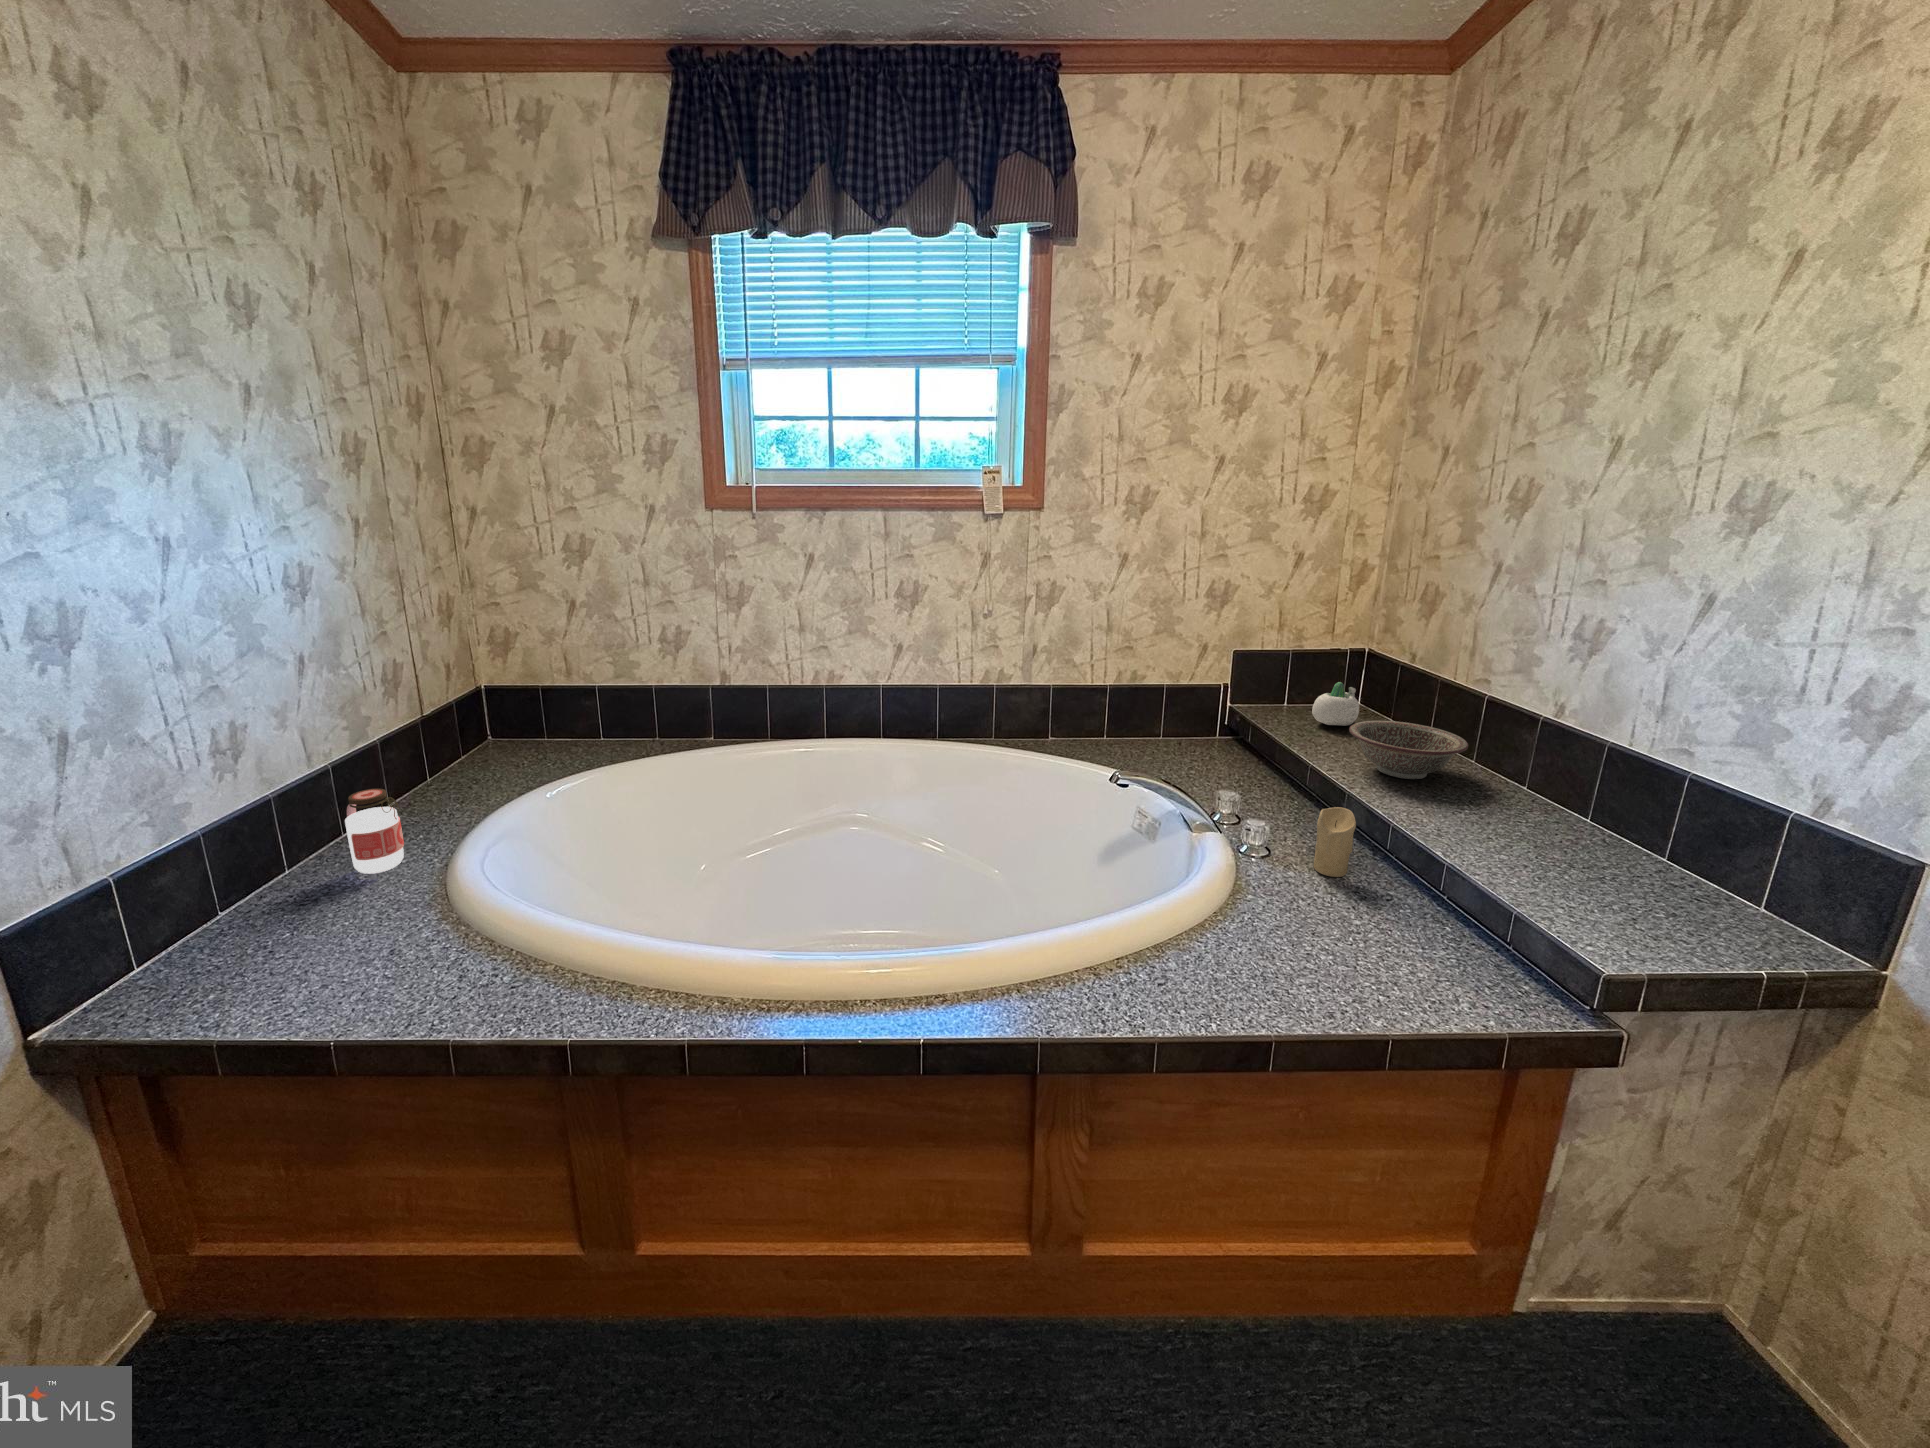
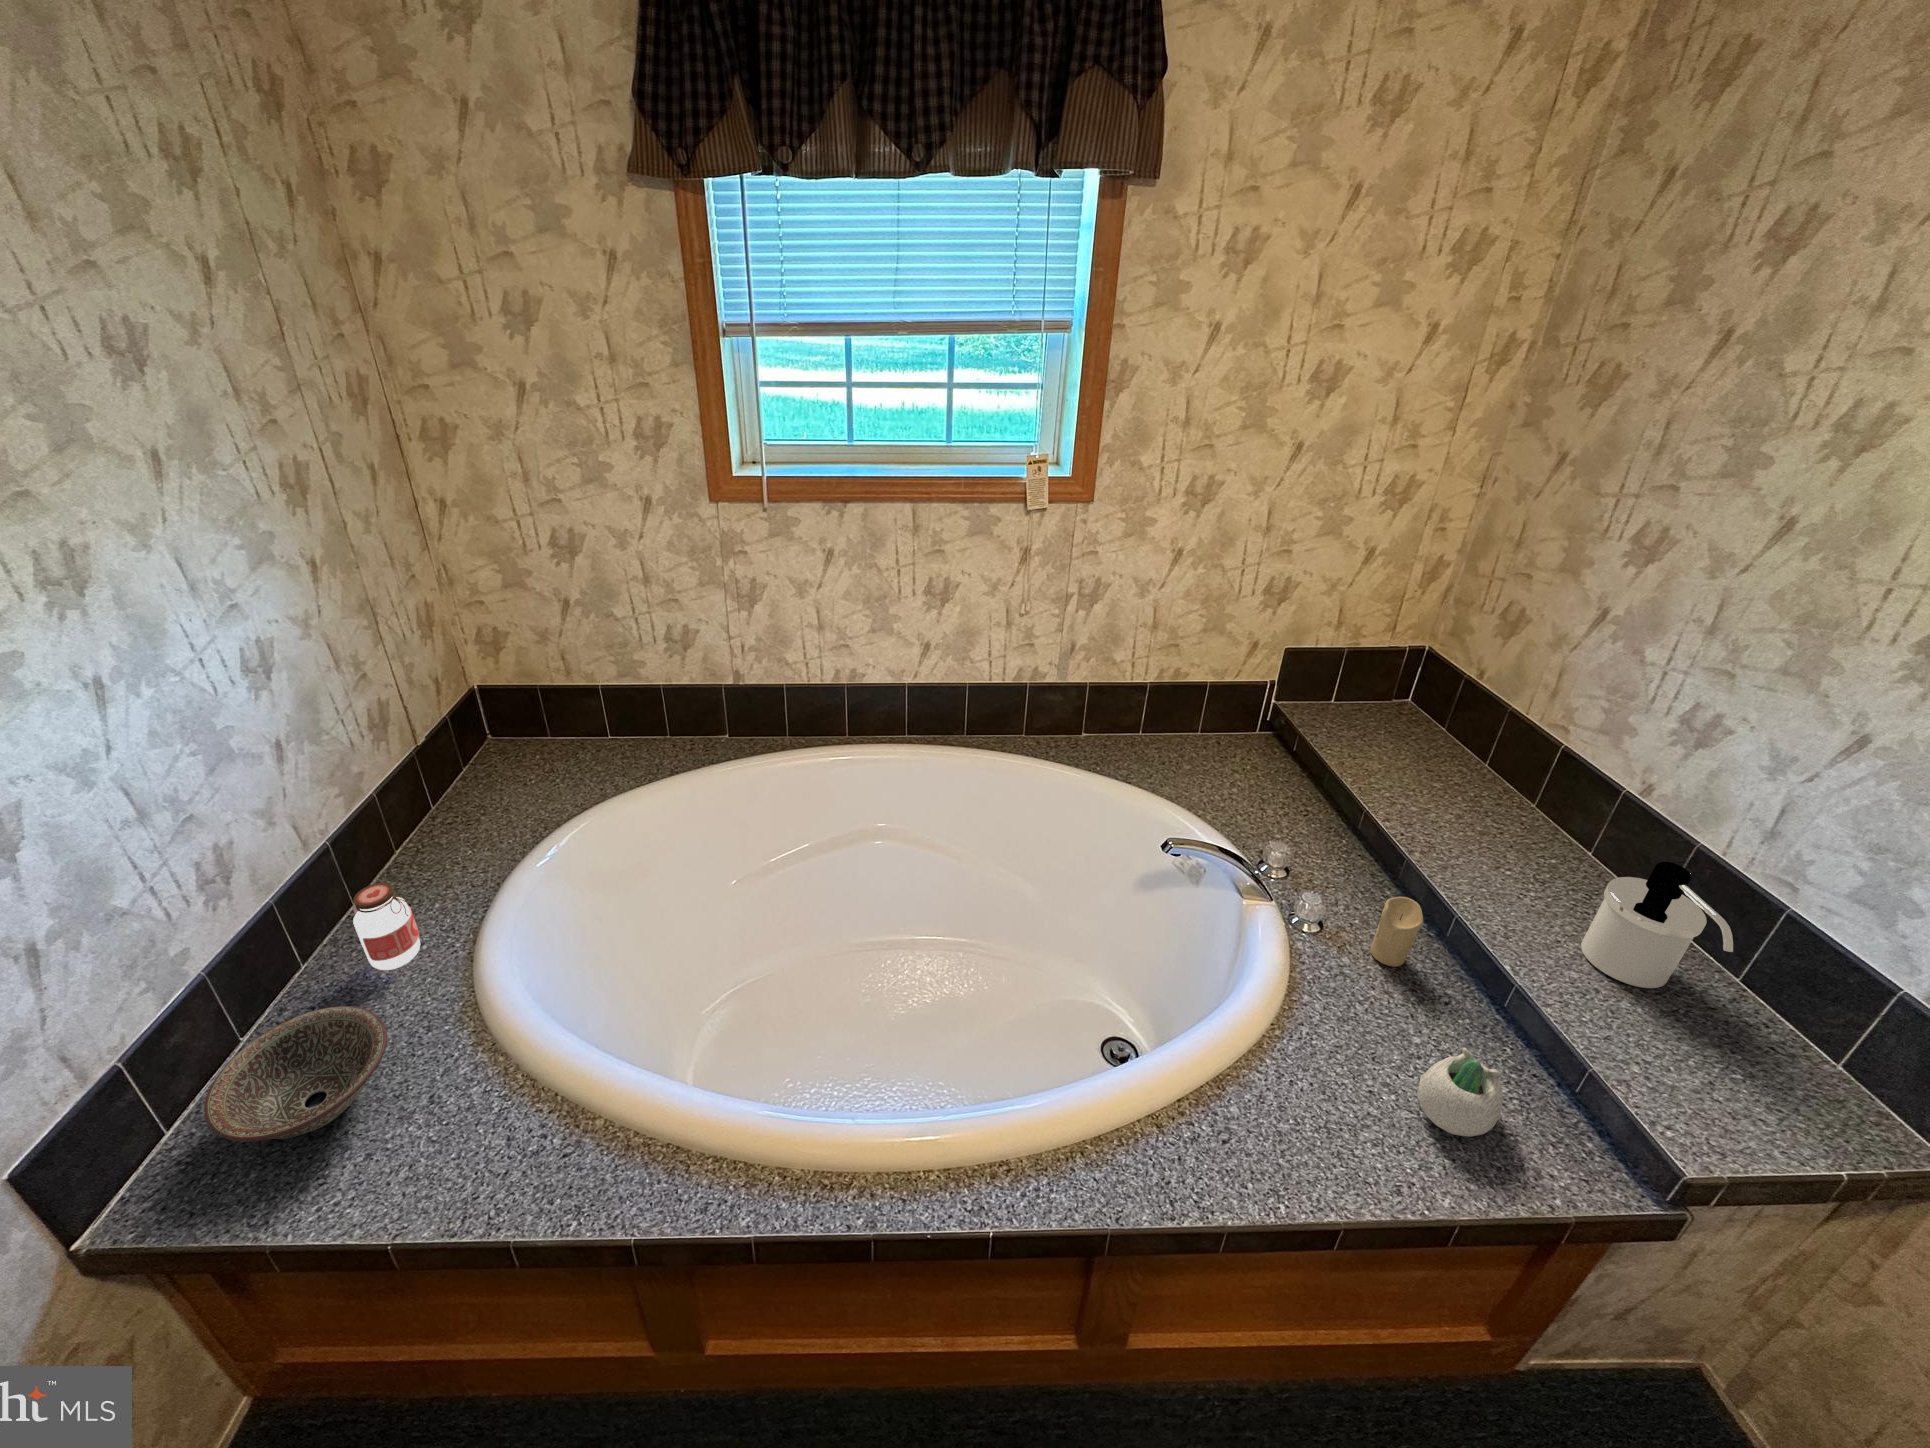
succulent planter: present [1312,682,1359,726] -> present [1417,1047,1503,1137]
decorative bowl: present [1349,721,1468,779] -> present [204,1006,387,1142]
soap dispenser: none [1511,740,1632,868] -> present [1581,862,1733,988]

